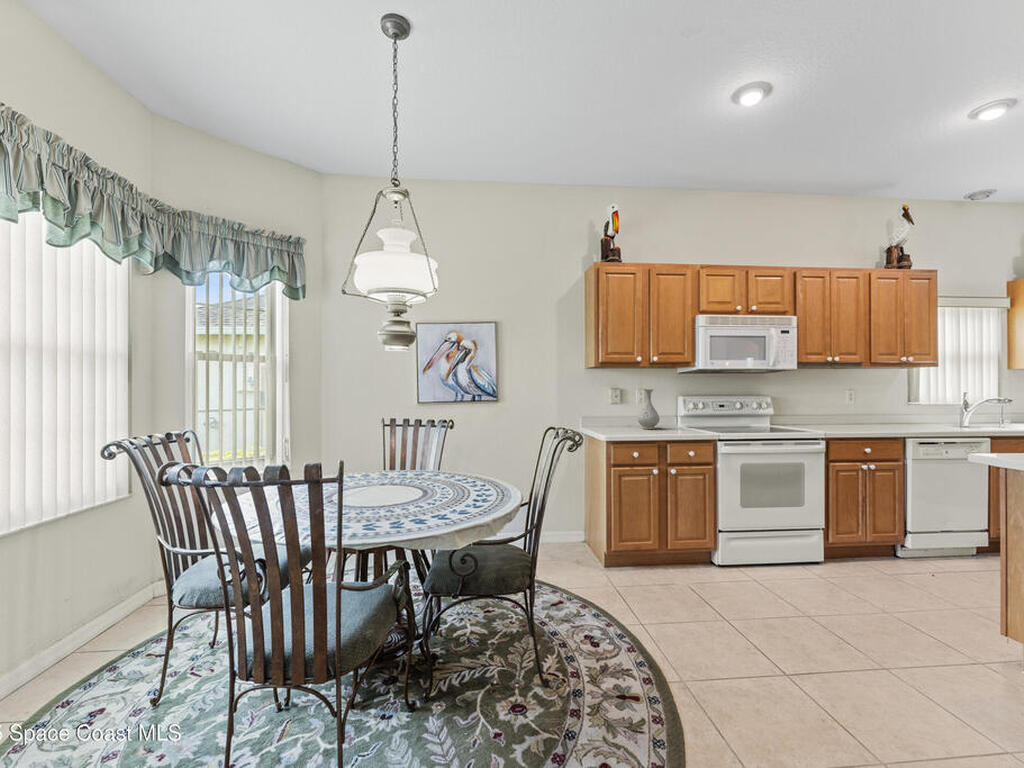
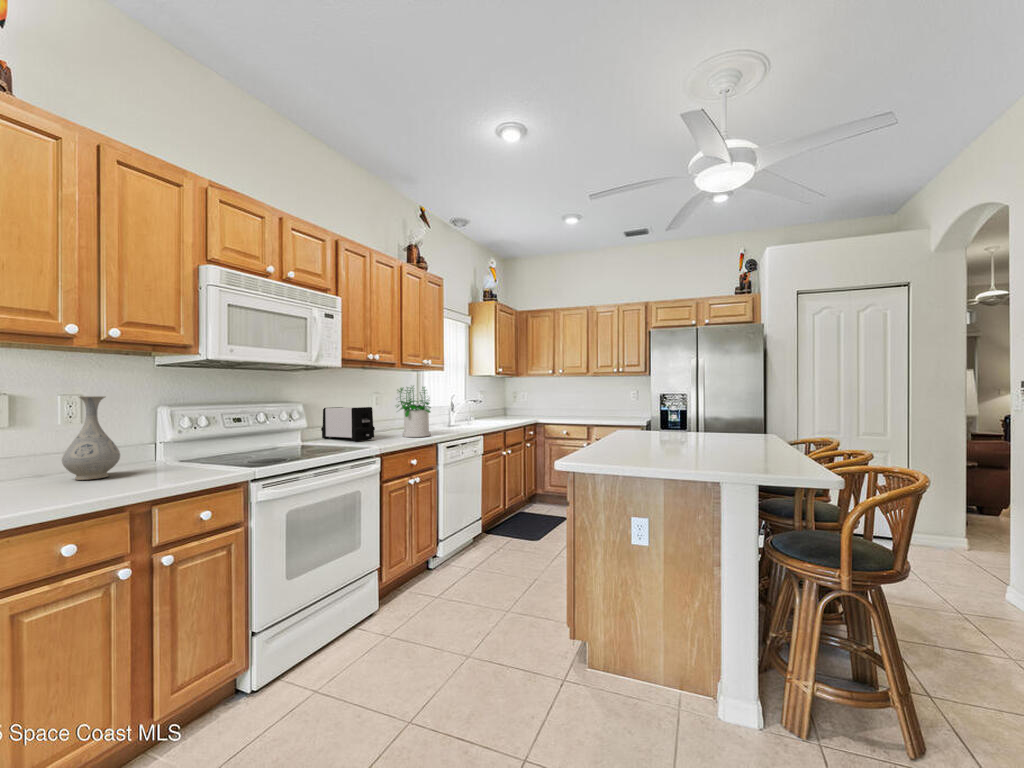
potted plant: none [861,383,906,431] -> present [397,386,431,437]
toaster: none [793,400,836,428] -> present [321,407,375,441]

